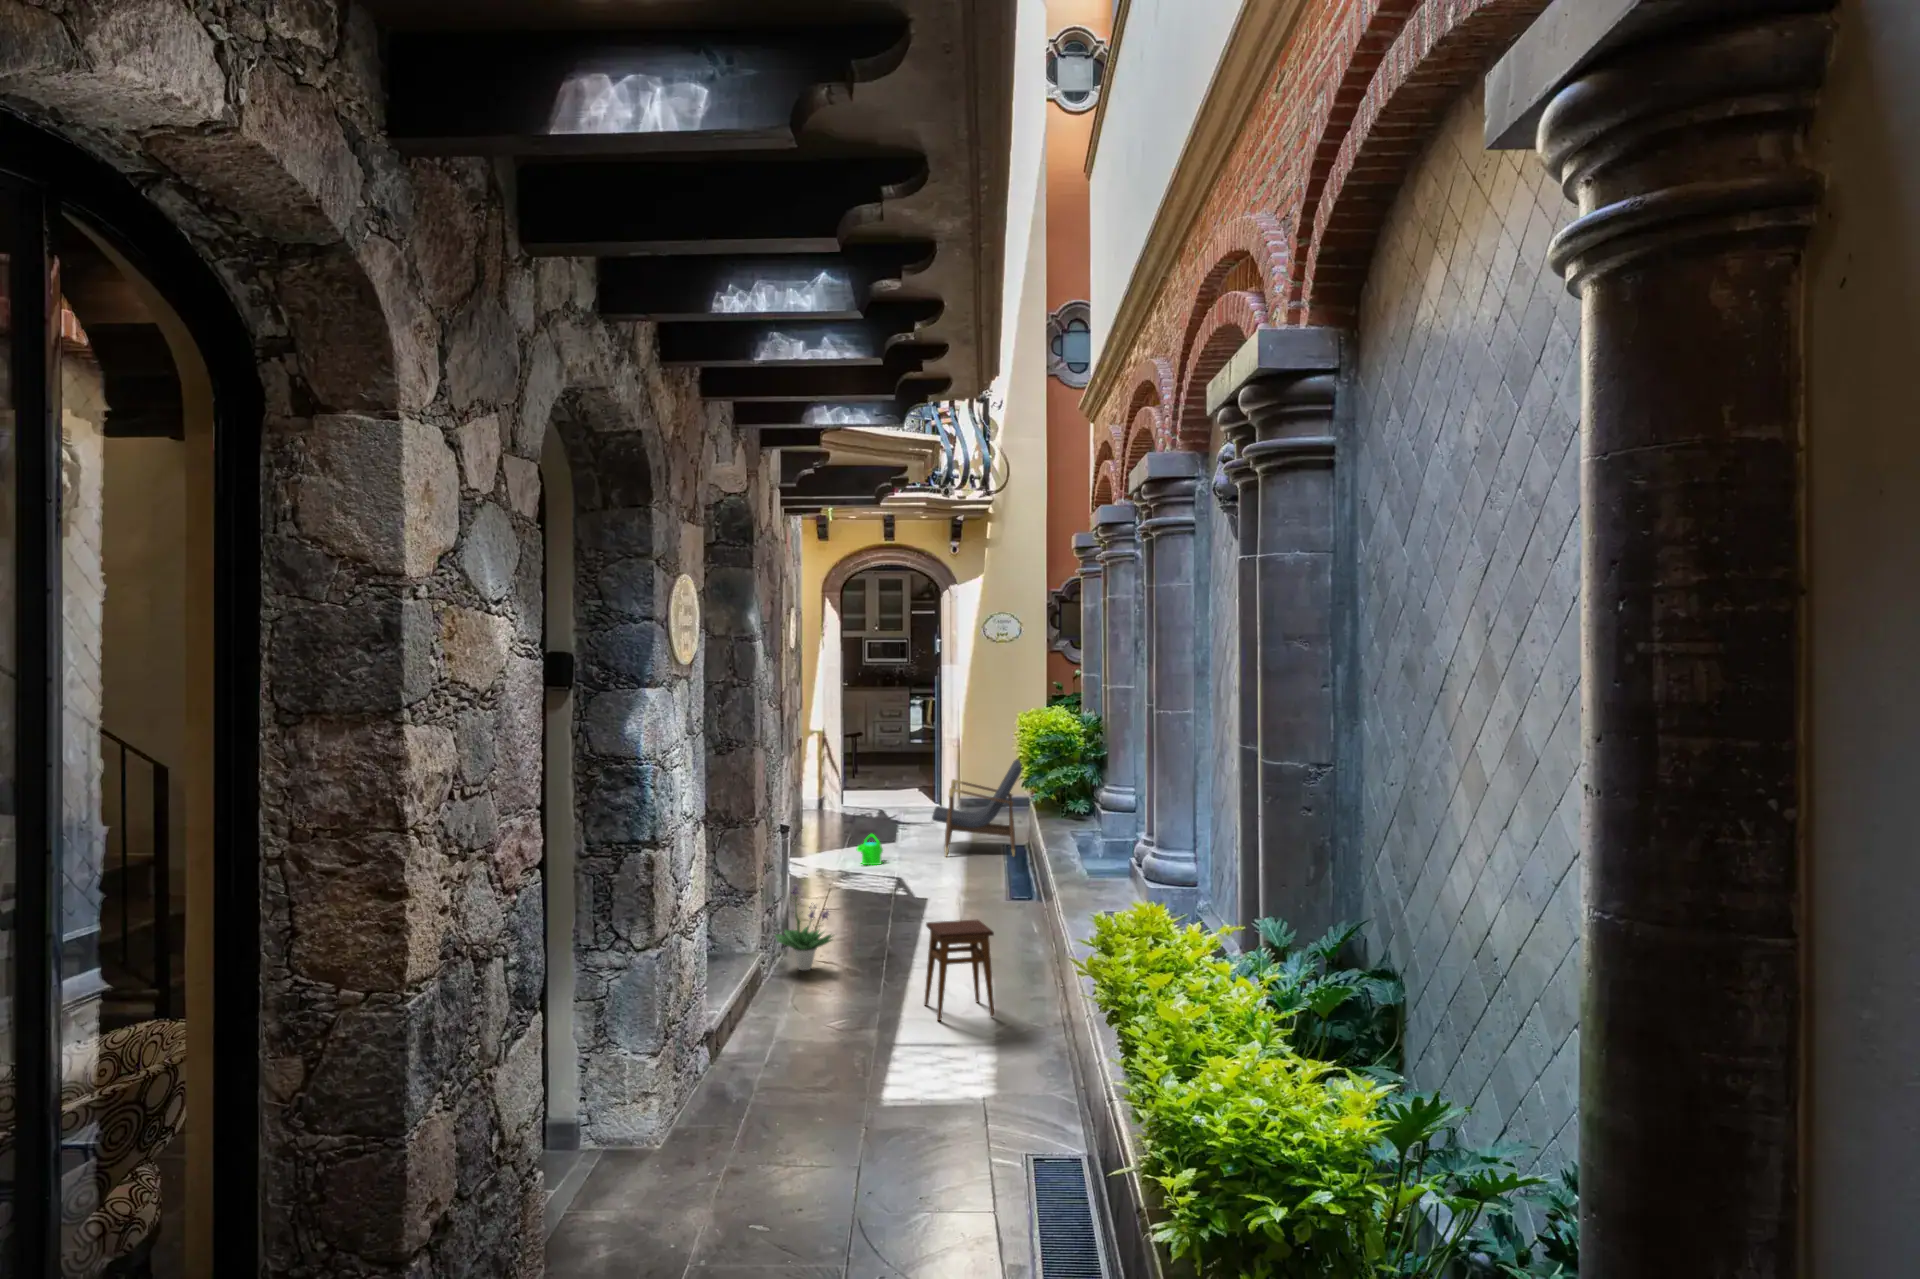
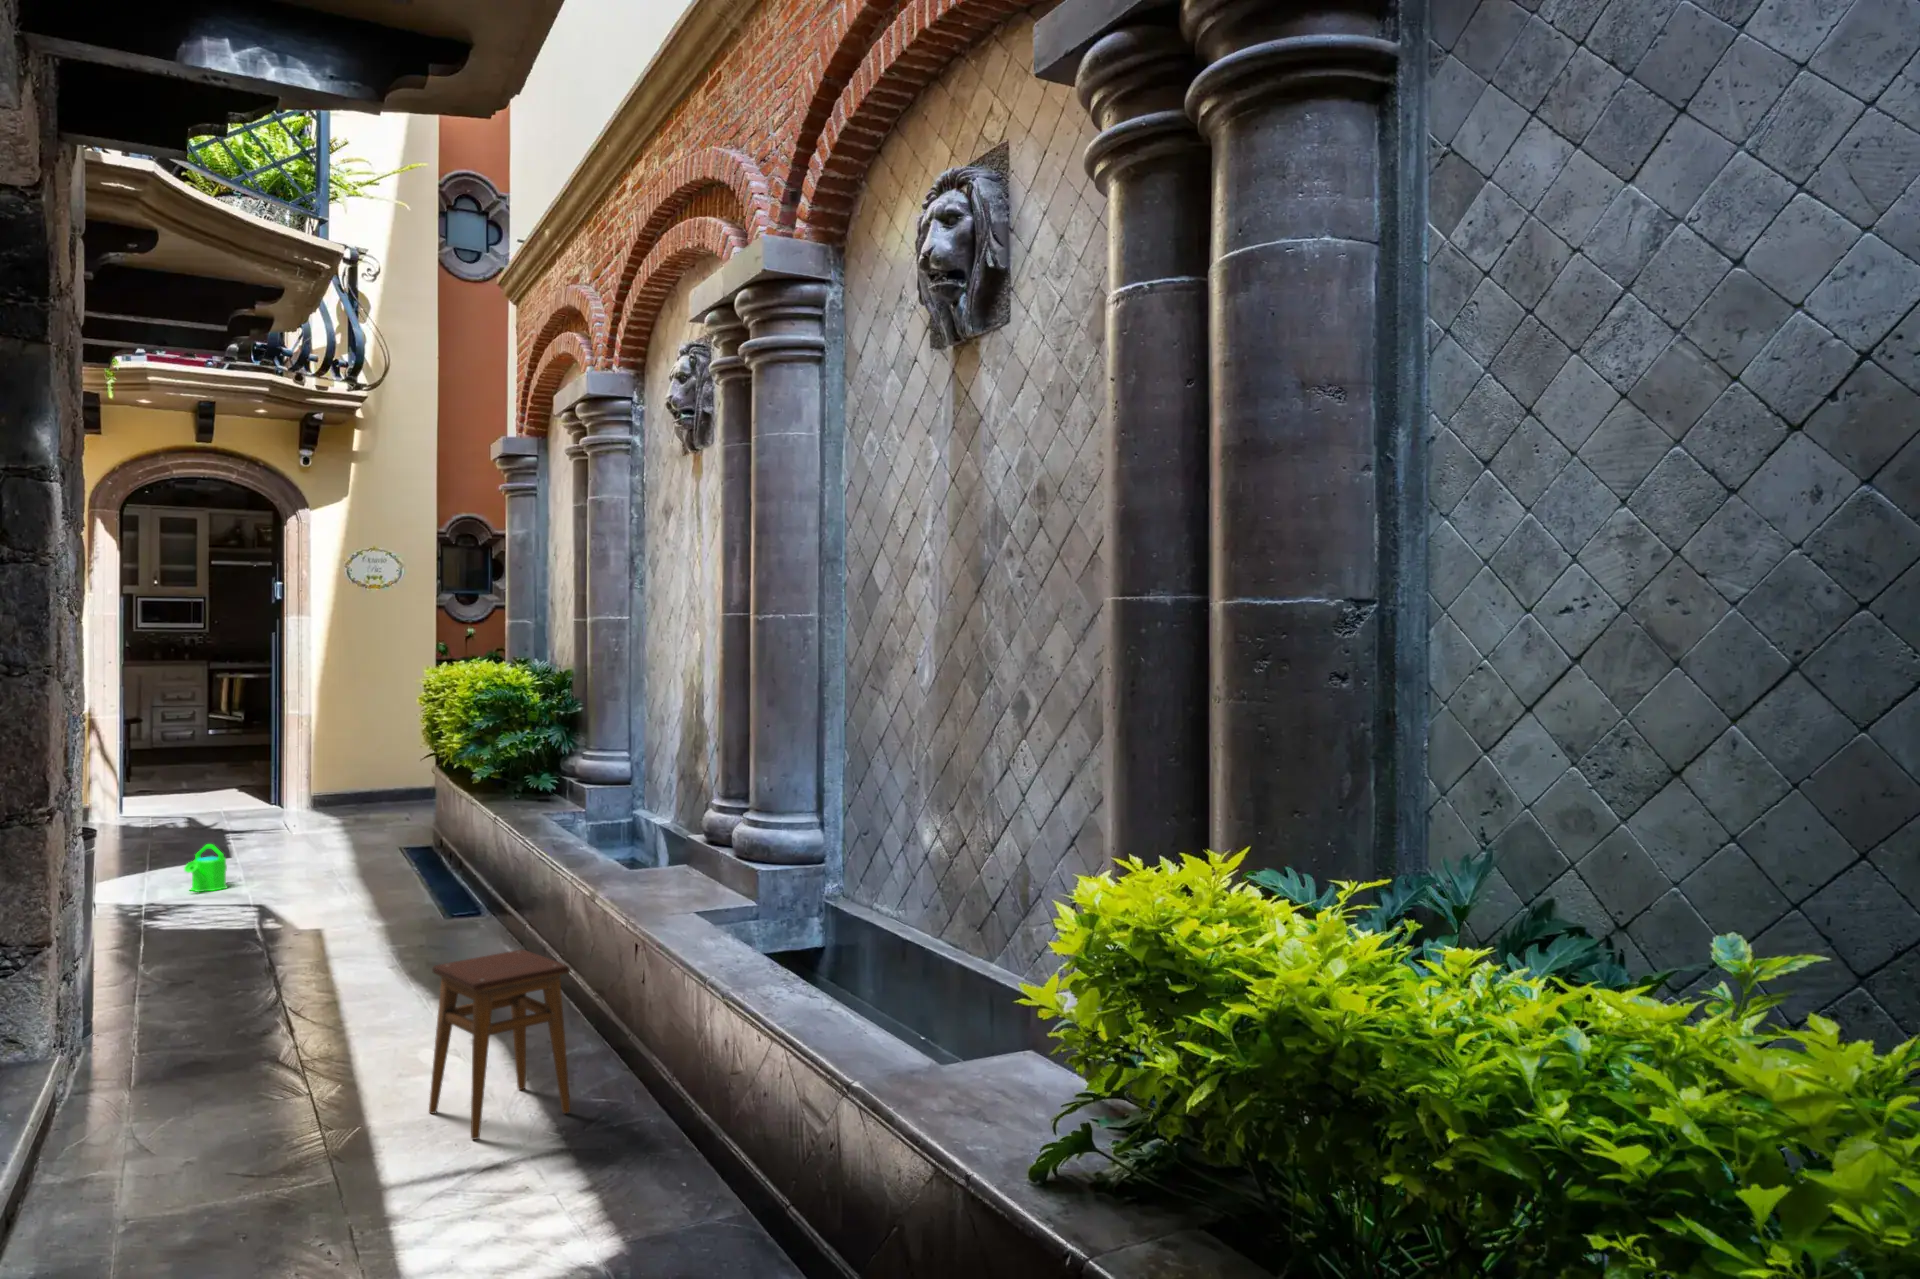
lounge chair: present [932,759,1022,857] -> none [302,729,445,870]
potted plant: present [775,885,832,970] -> none [84,928,221,1085]

